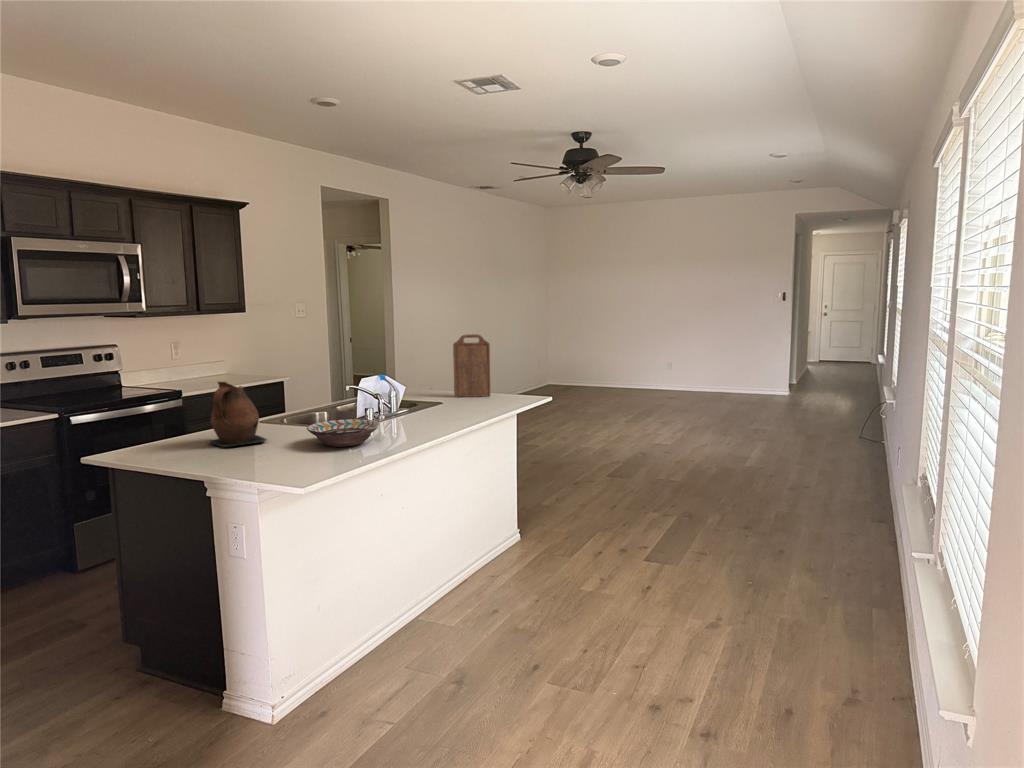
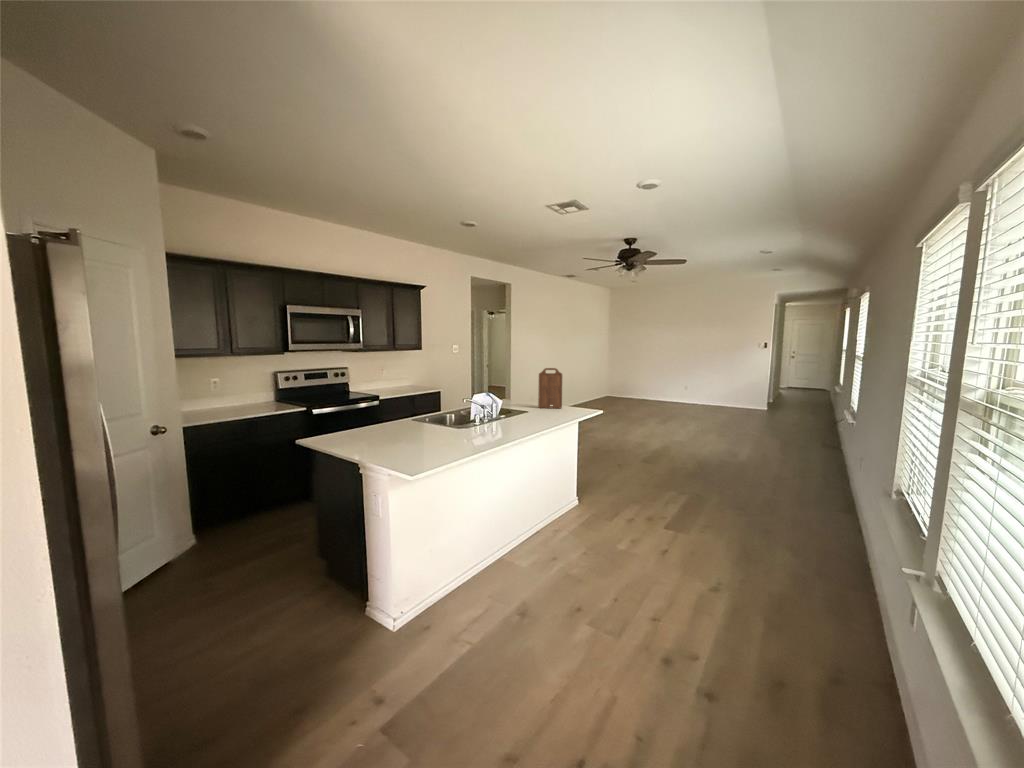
ceramic pitcher: present [210,382,267,447] -> none [372,395,409,438]
decorative bowl: present [307,419,380,447] -> none [432,423,480,442]

